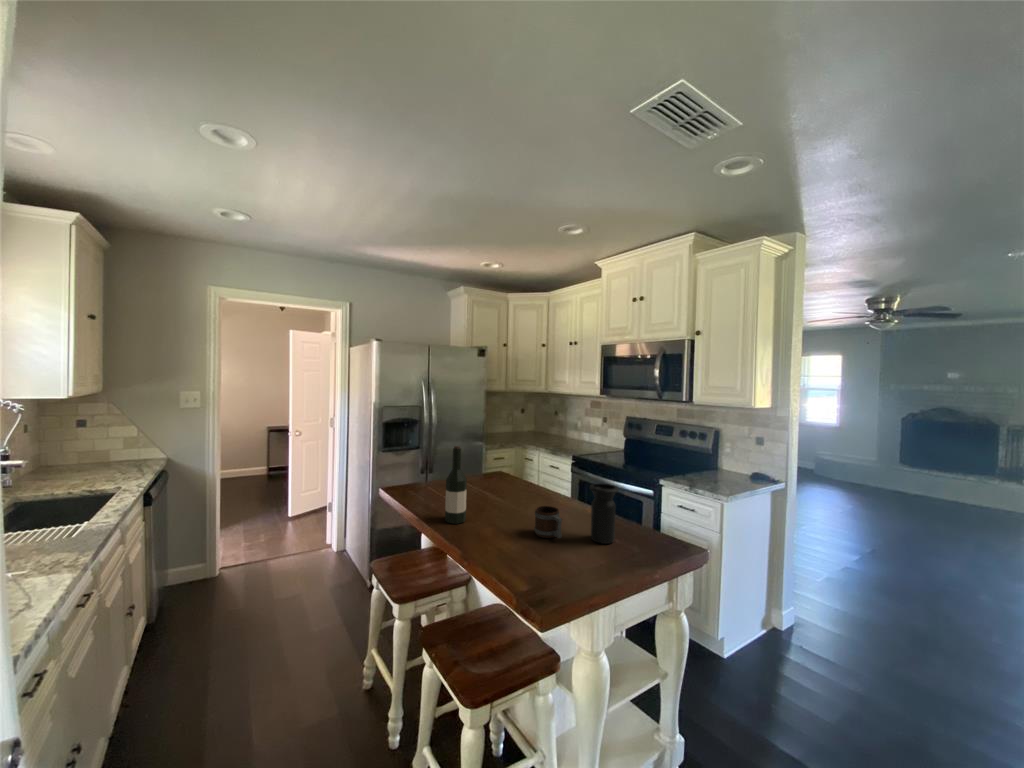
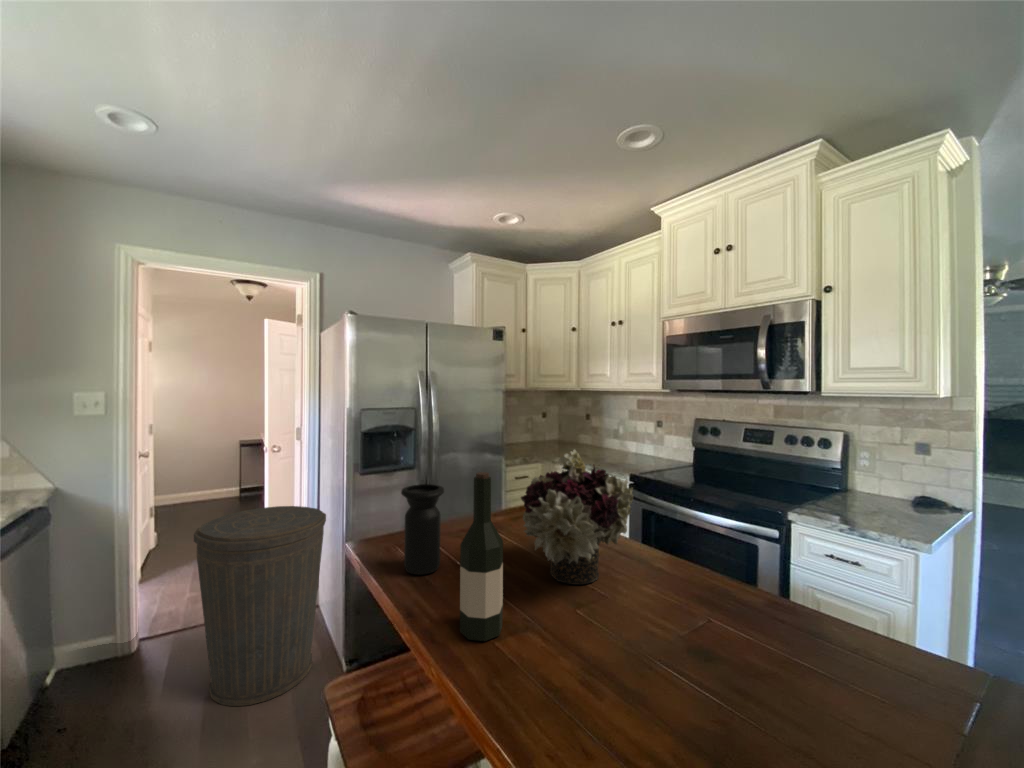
flower arrangement: none [479,436,540,507] -> present [521,450,633,584]
trash can: none [269,475,355,605] -> present [194,506,326,706]
vase: present [590,483,619,544] -> present [401,484,444,575]
mug: present [534,506,562,538] -> none [661,601,740,694]

